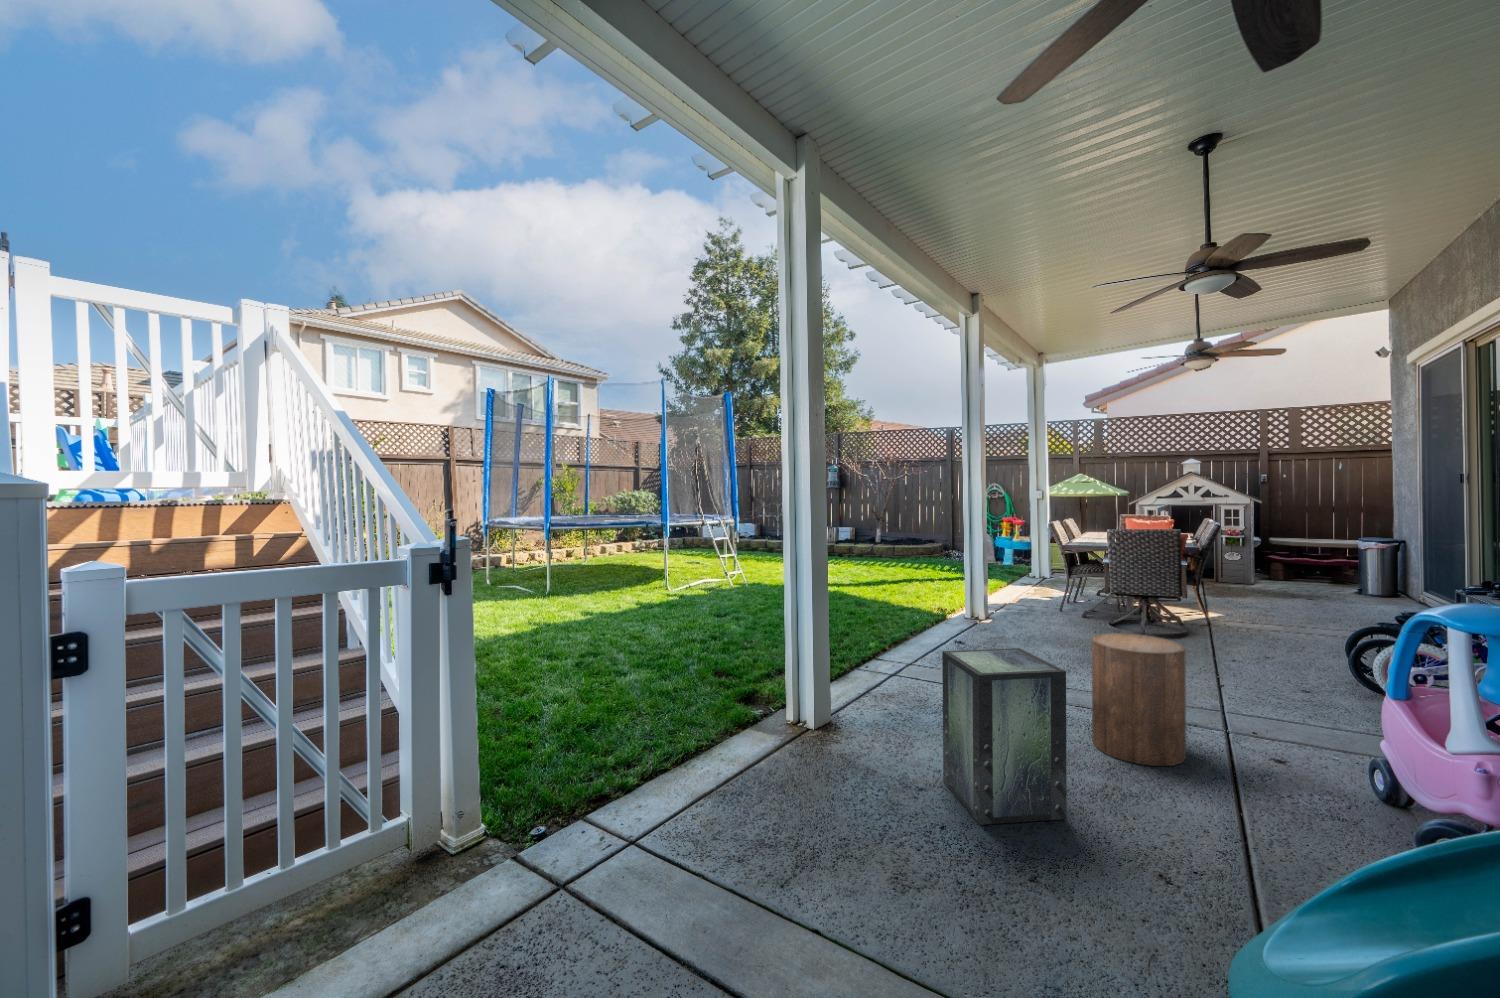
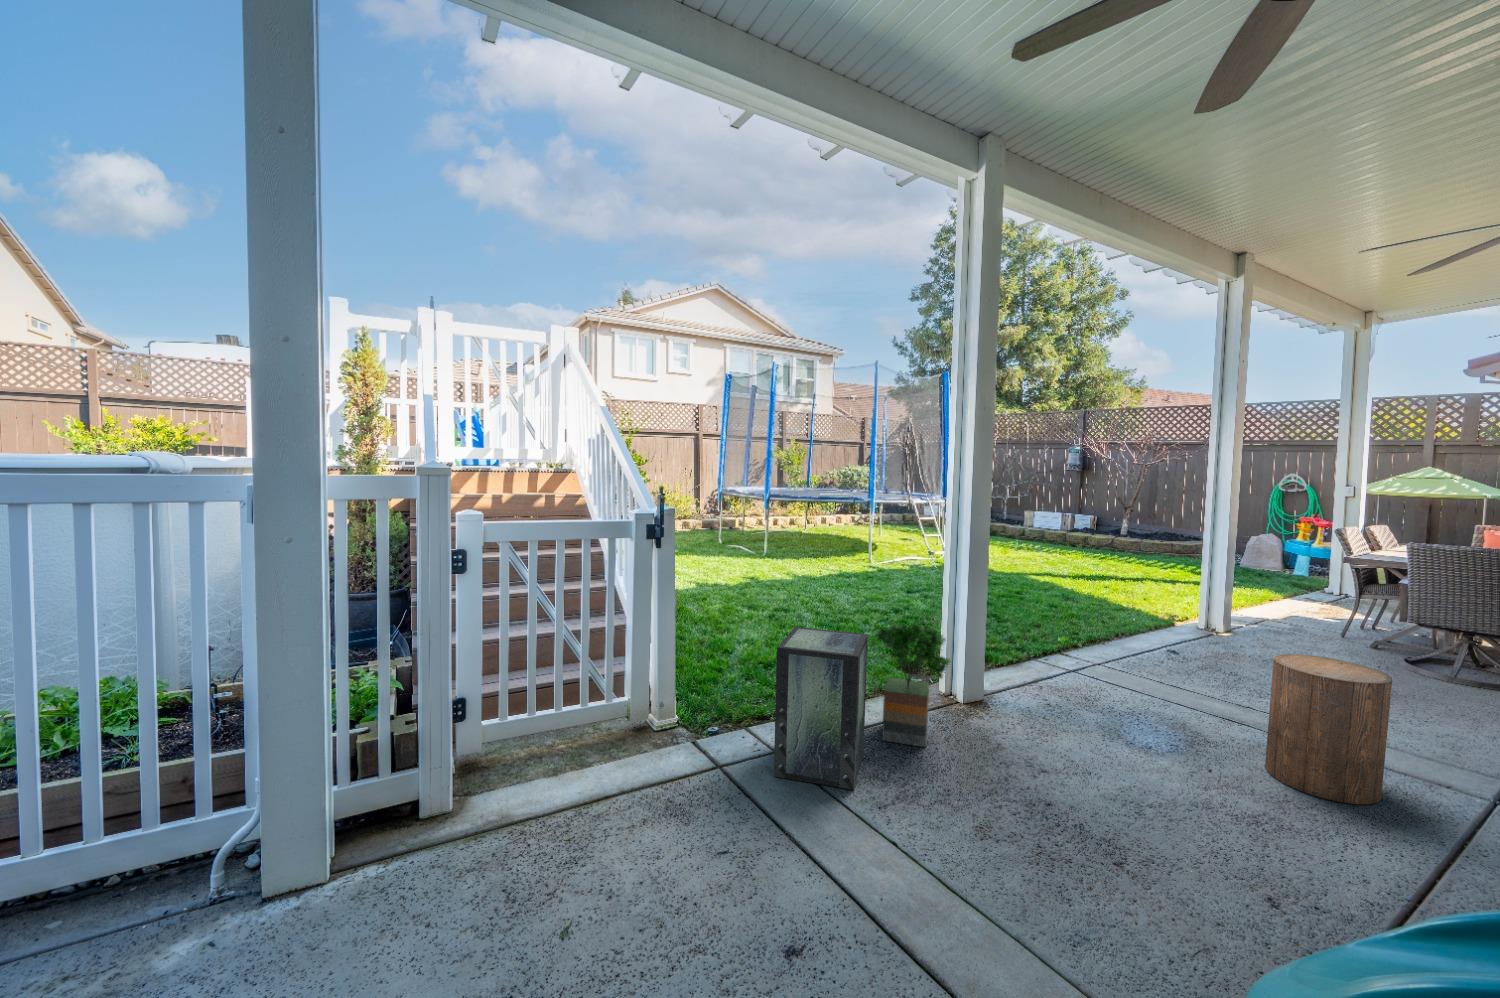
storage box: present [942,648,1067,825] -> present [774,627,868,790]
potted tree: none [730,650,822,797] -> present [875,623,951,747]

